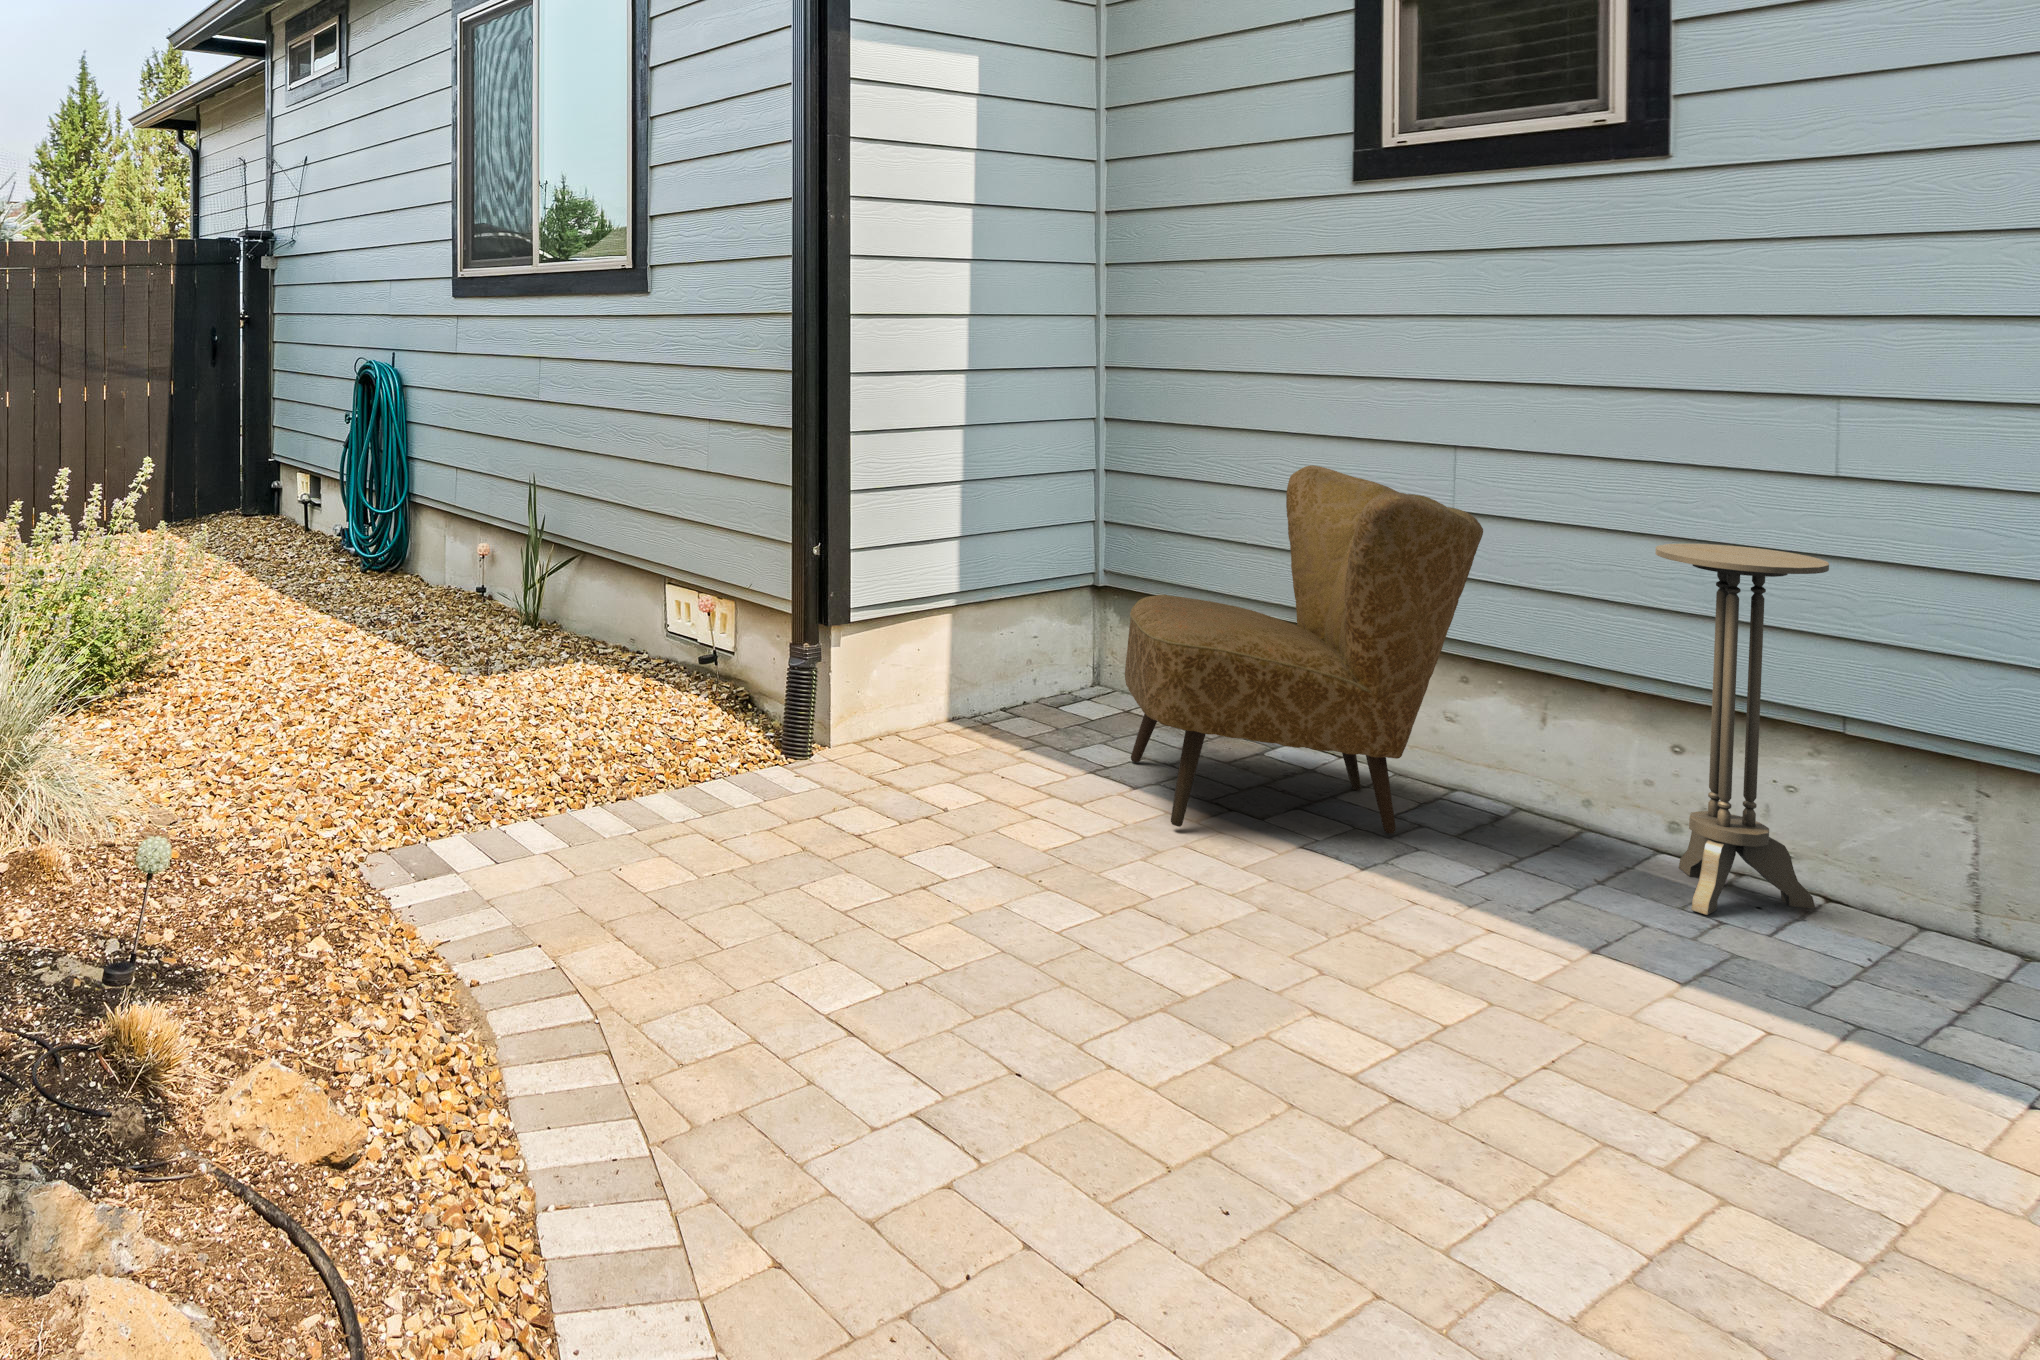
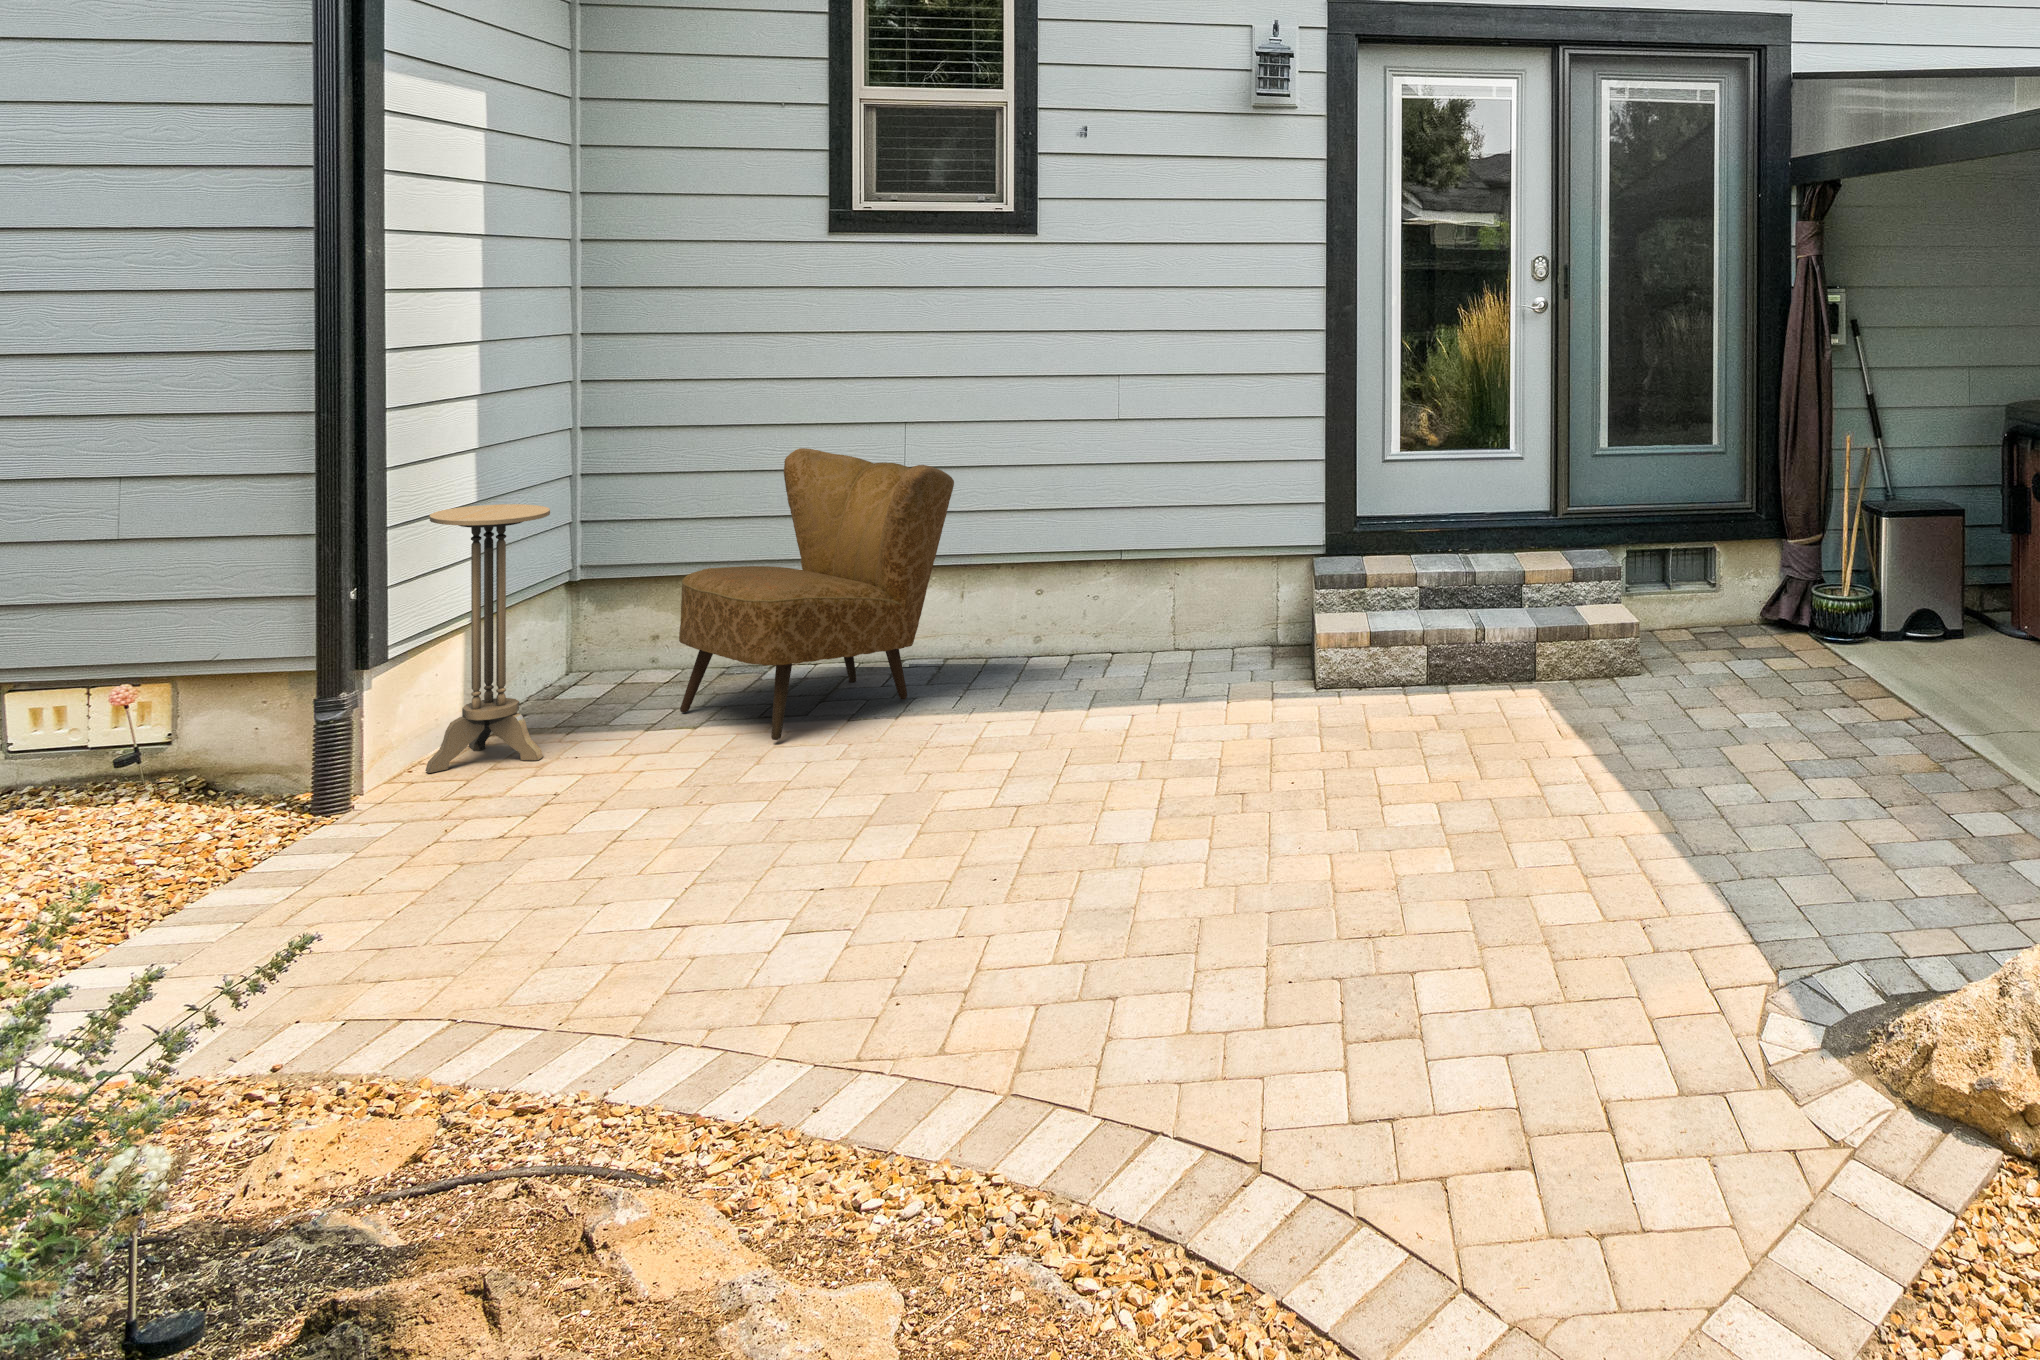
side table: present [1656,544,1829,915] -> present [425,504,550,773]

